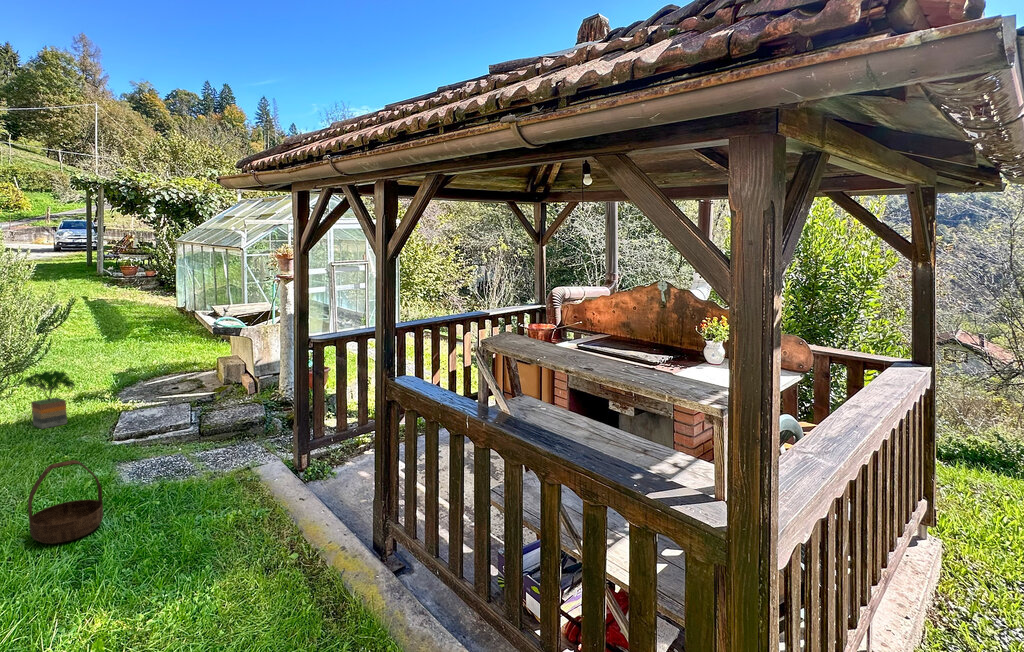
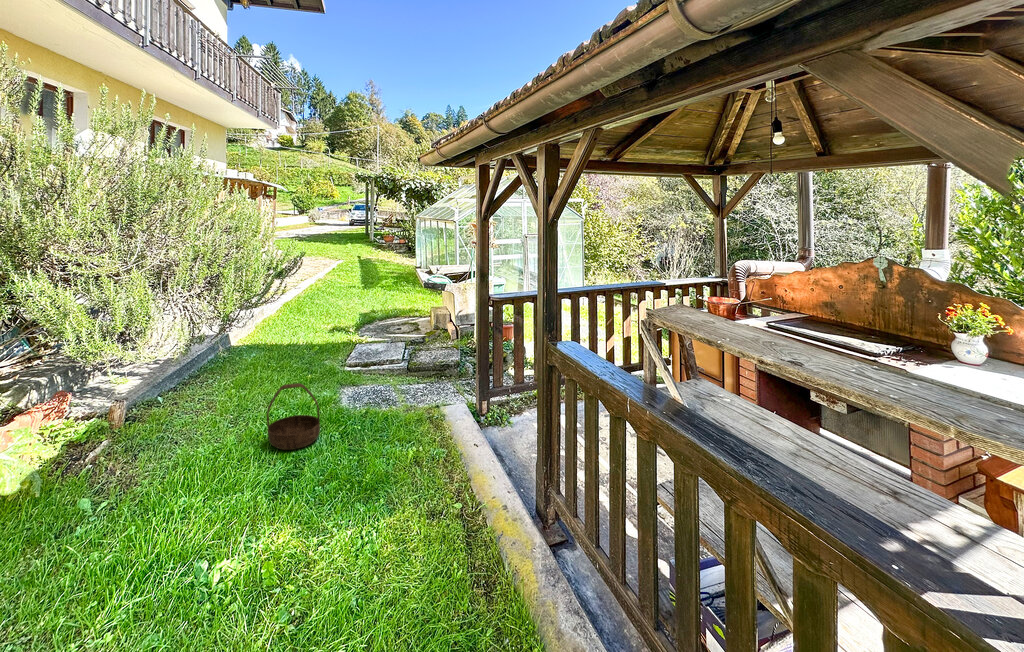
potted tree: present [24,371,75,429] -> none [299,306,332,349]

